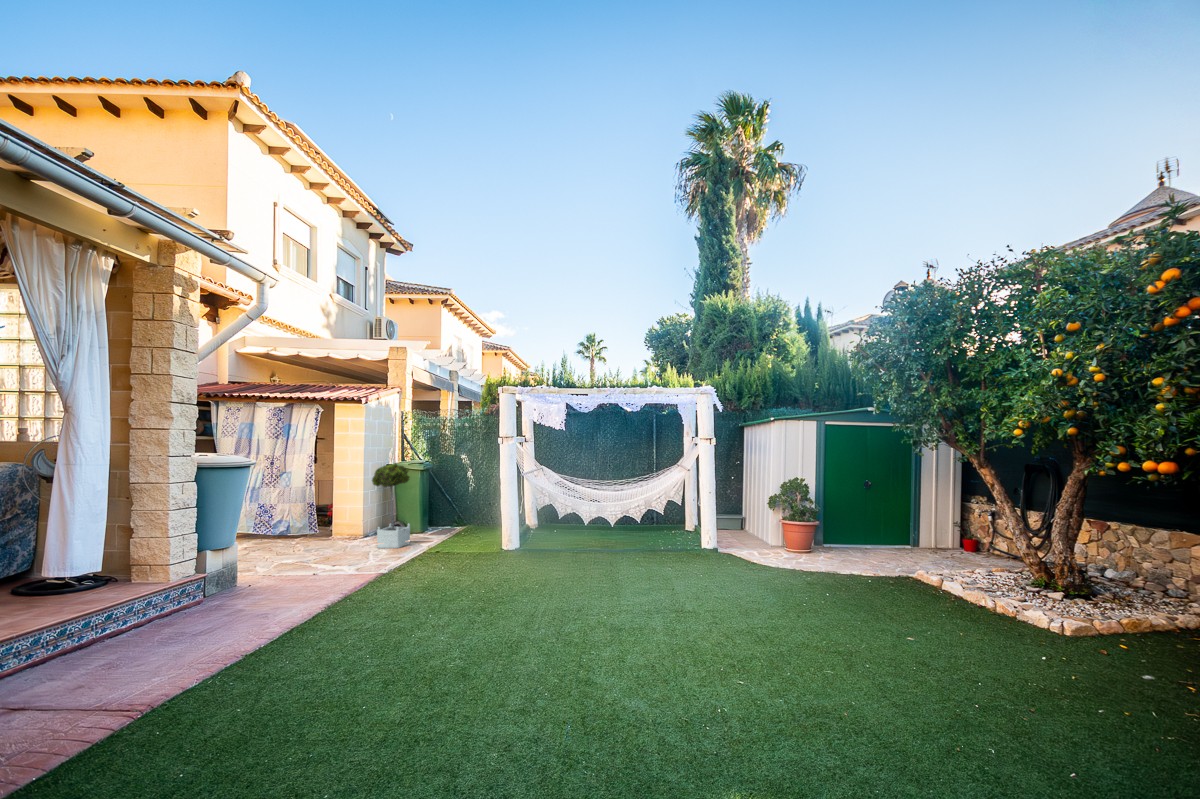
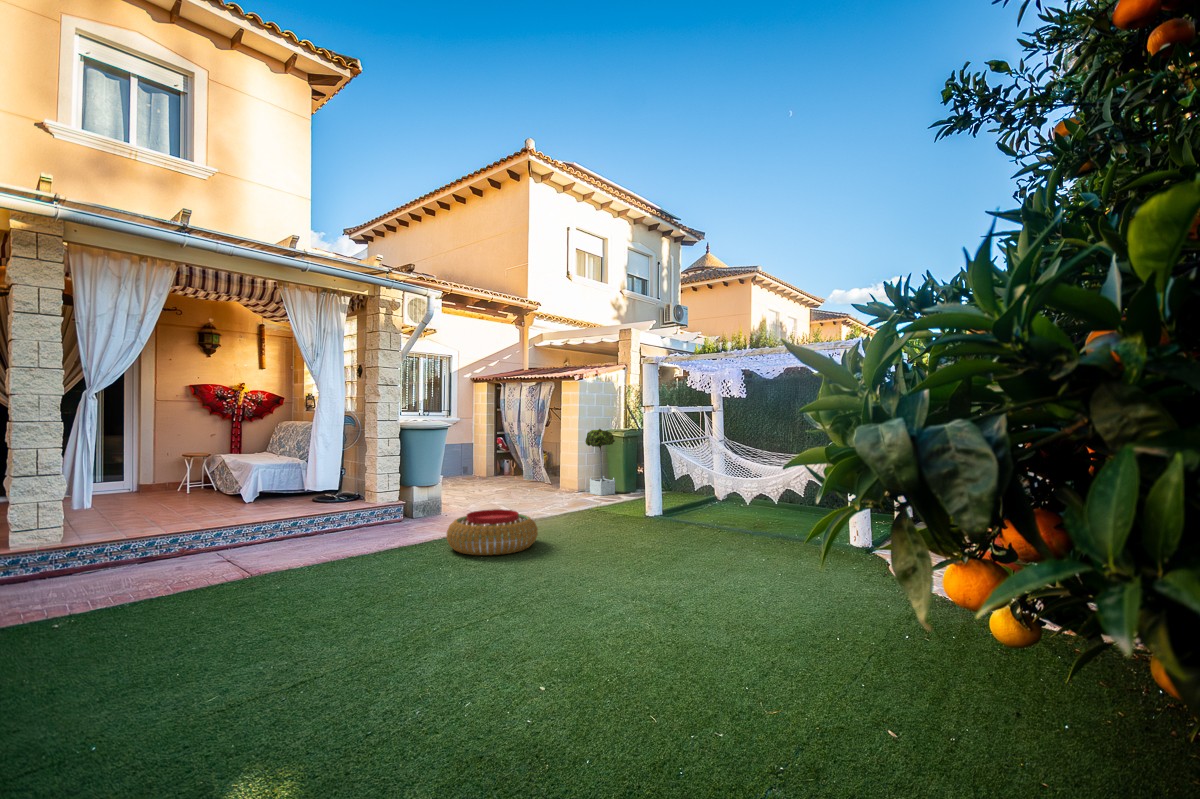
pouf: none [365,575,498,650] -> present [447,509,538,555]

